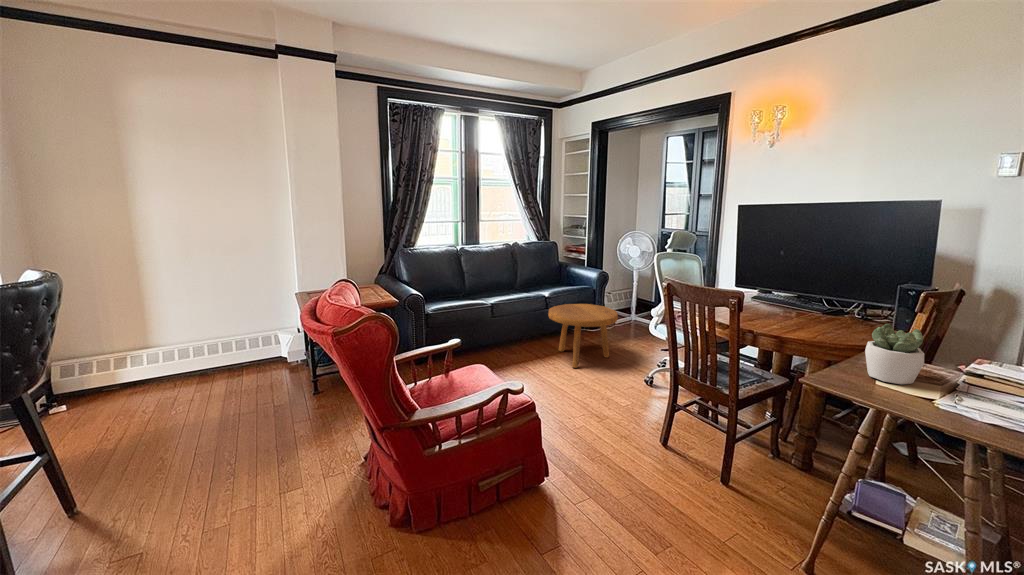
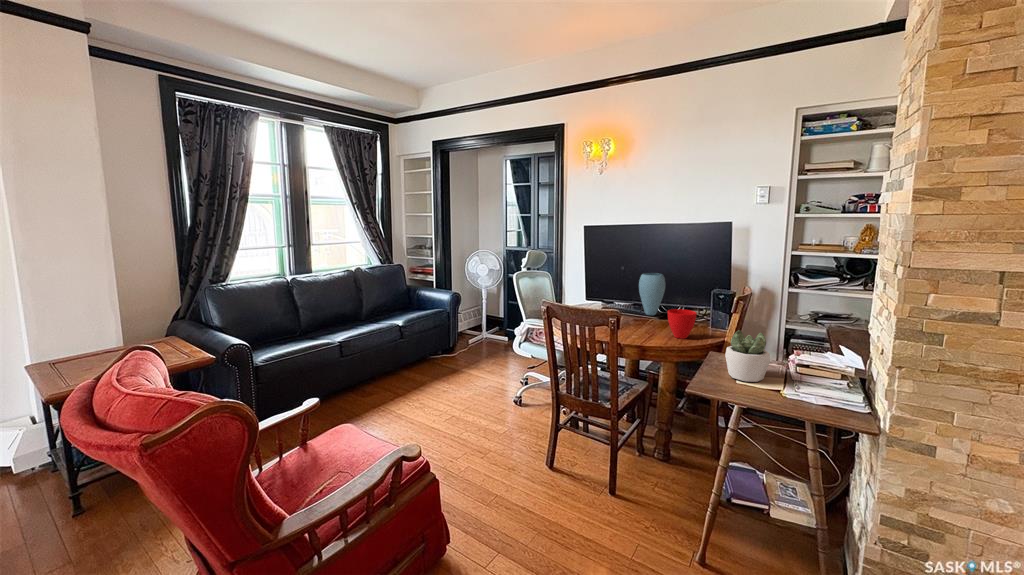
vase: none [800,261,835,309] -> present [639,273,665,315]
cup: none [821,301,860,335] -> present [668,309,697,339]
footstool: present [548,304,618,368] -> none [407,329,481,400]

